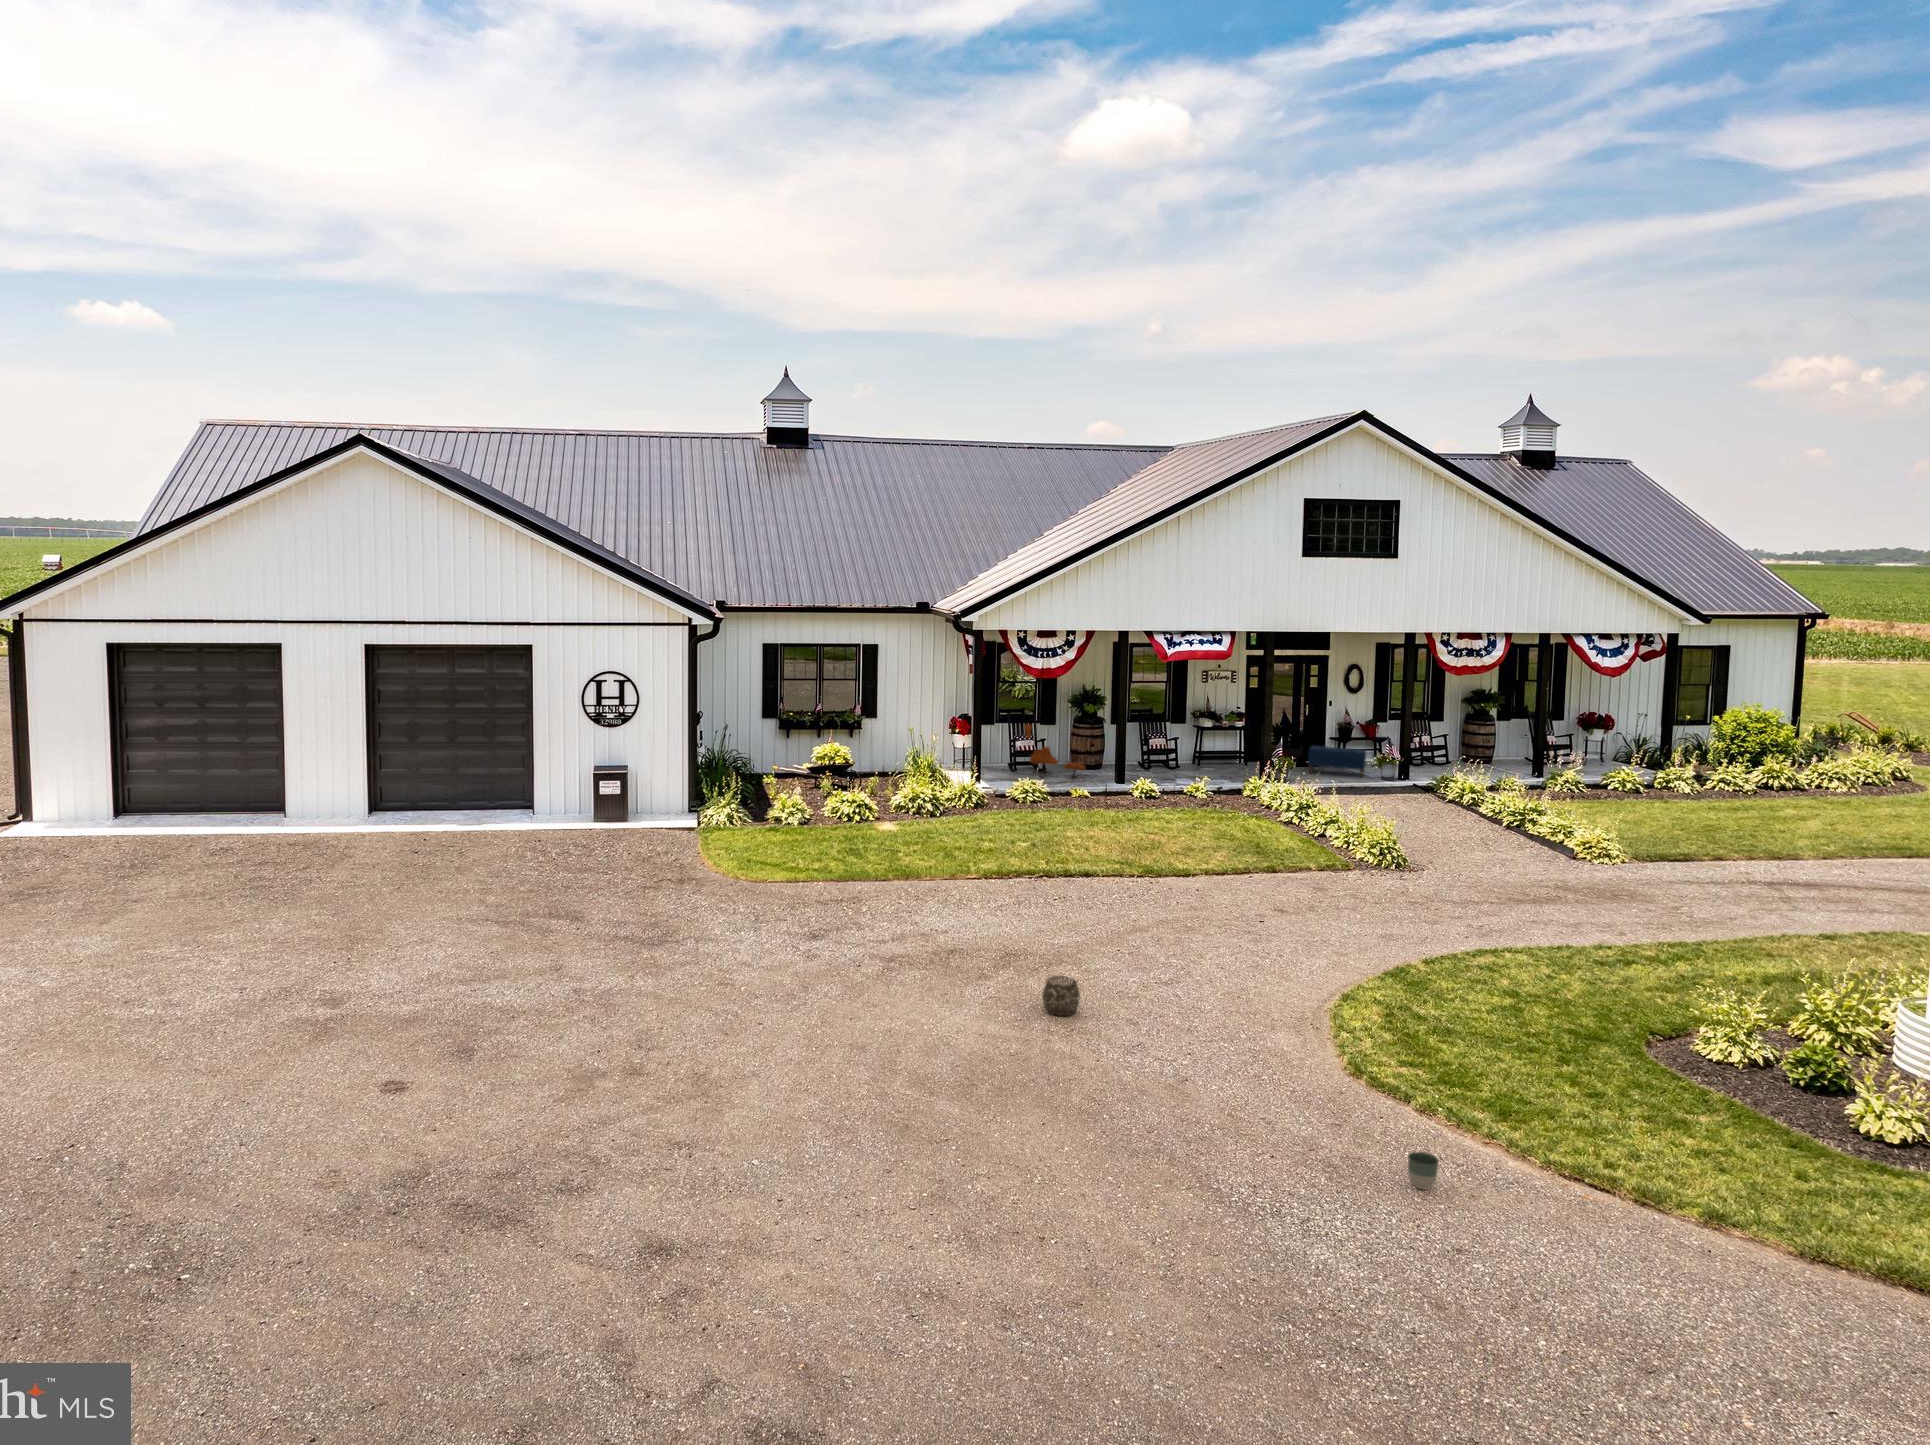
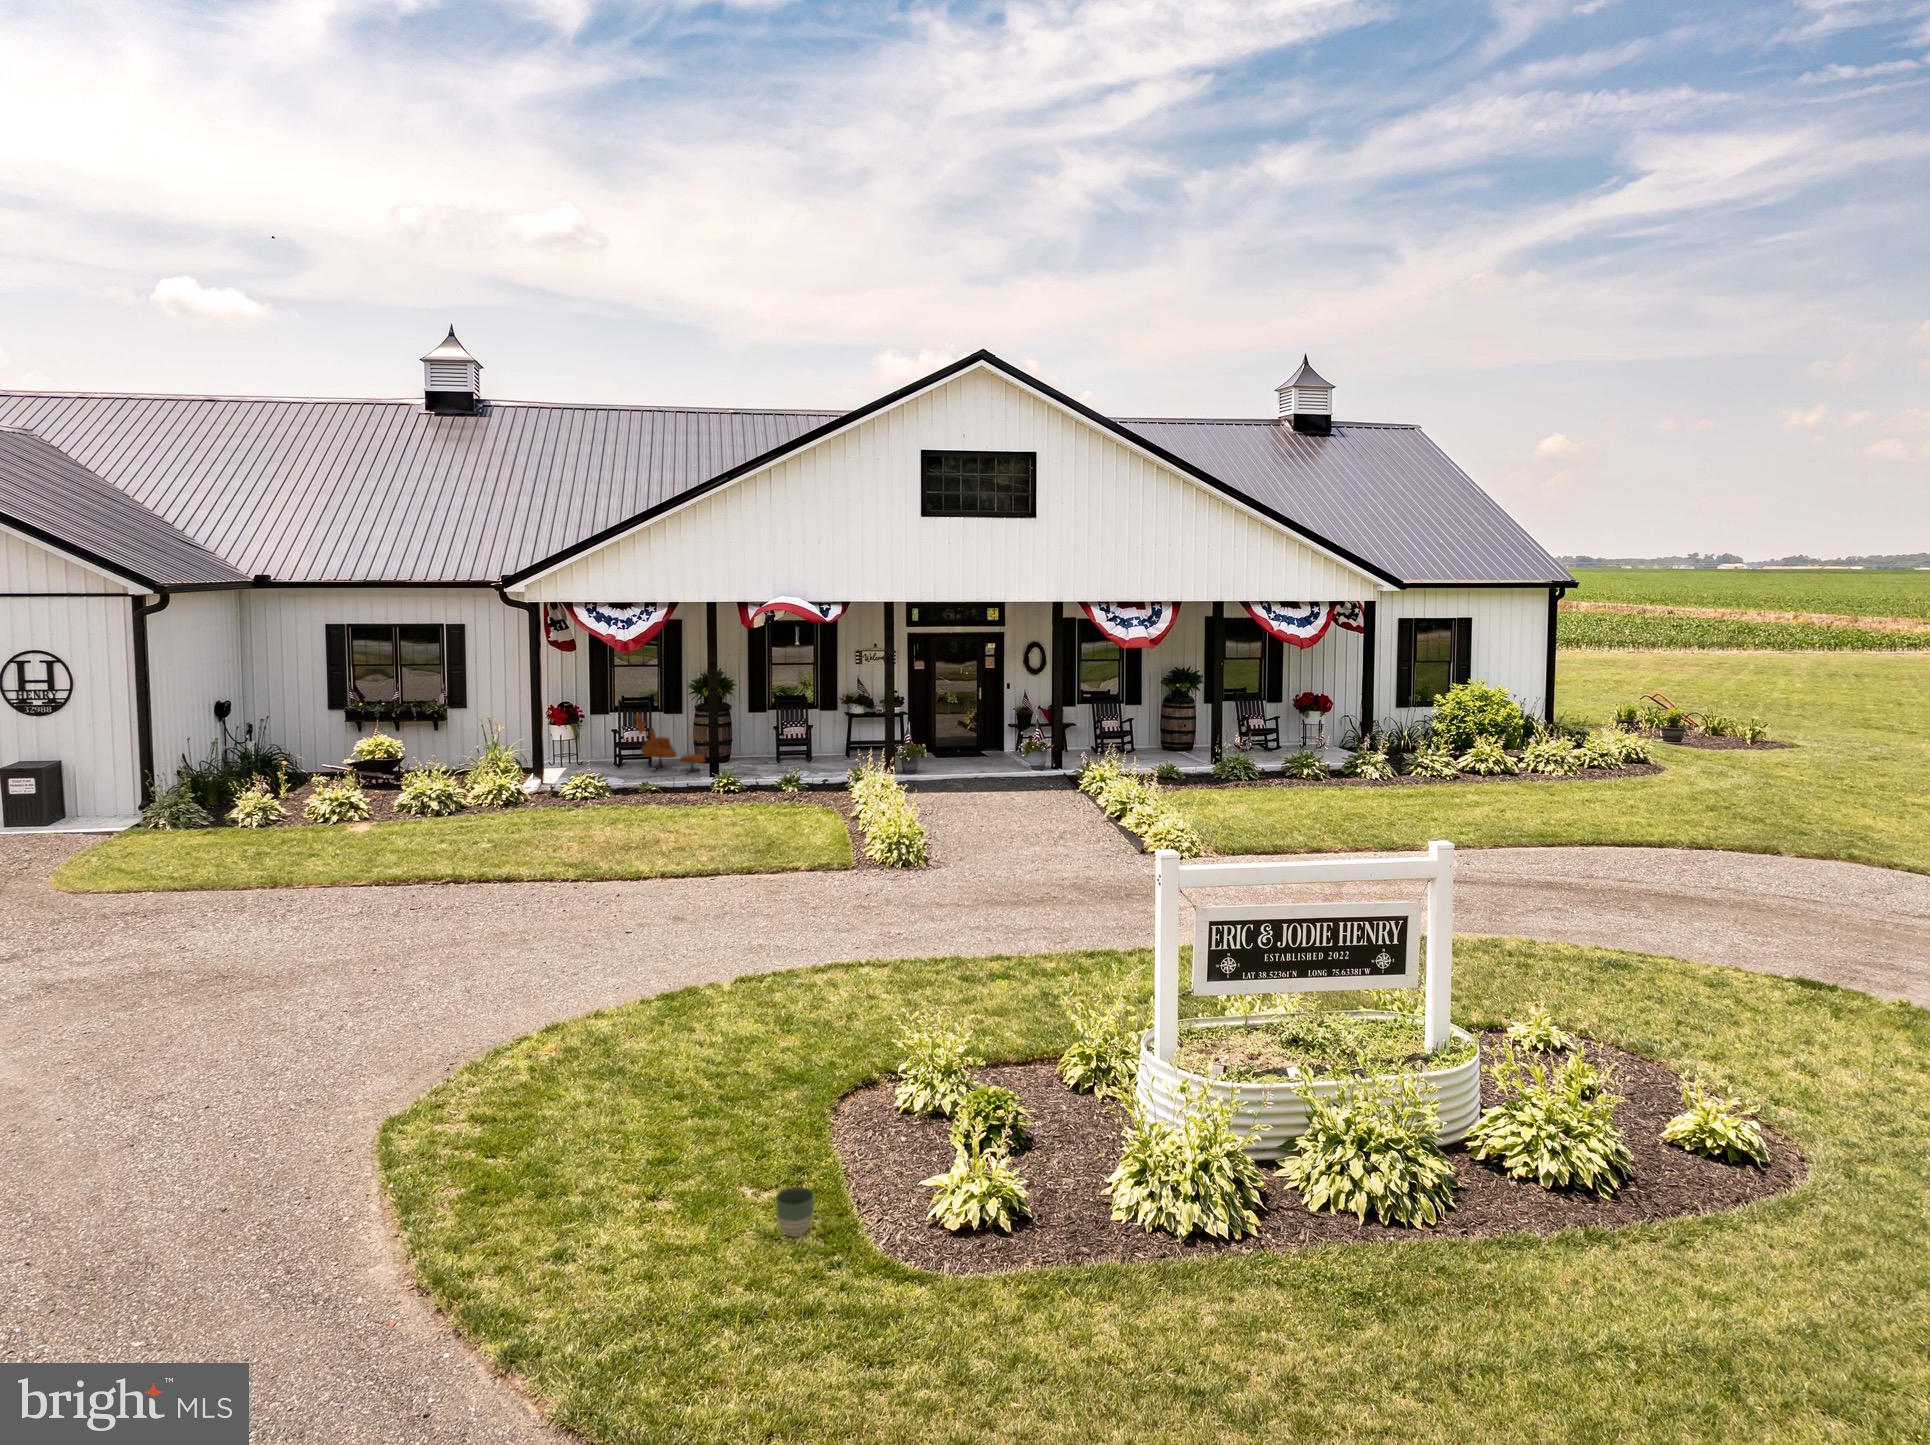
bench: present [1308,746,1366,777] -> none [976,733,1041,767]
woven basket: present [1043,976,1080,1016] -> none [80,1010,140,1065]
planter: present [1408,1152,1439,1189] -> present [776,1187,814,1237]

